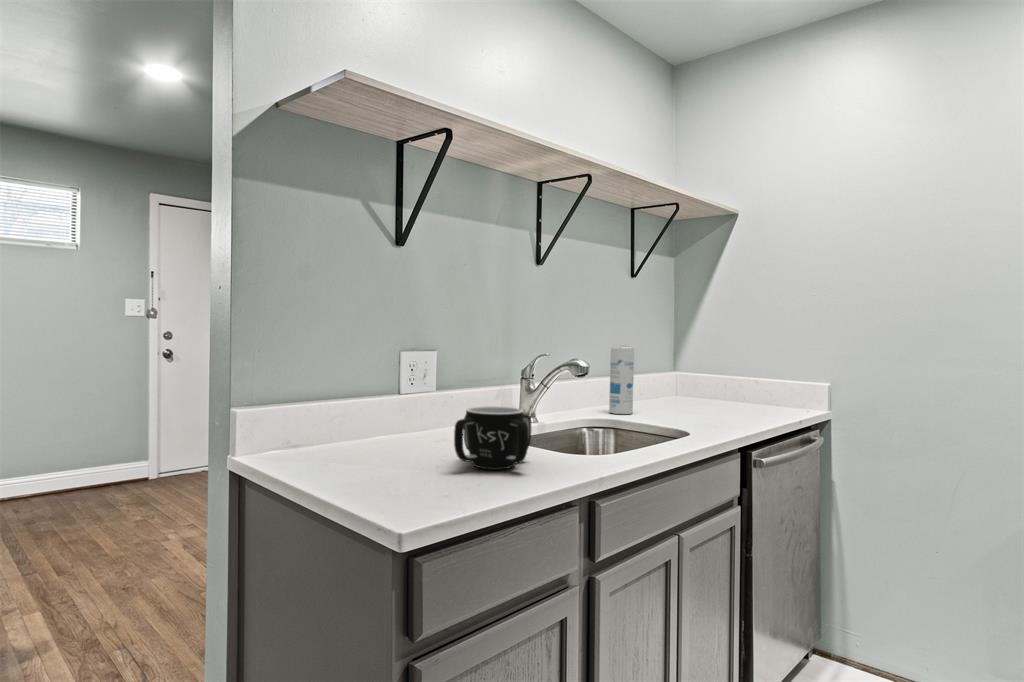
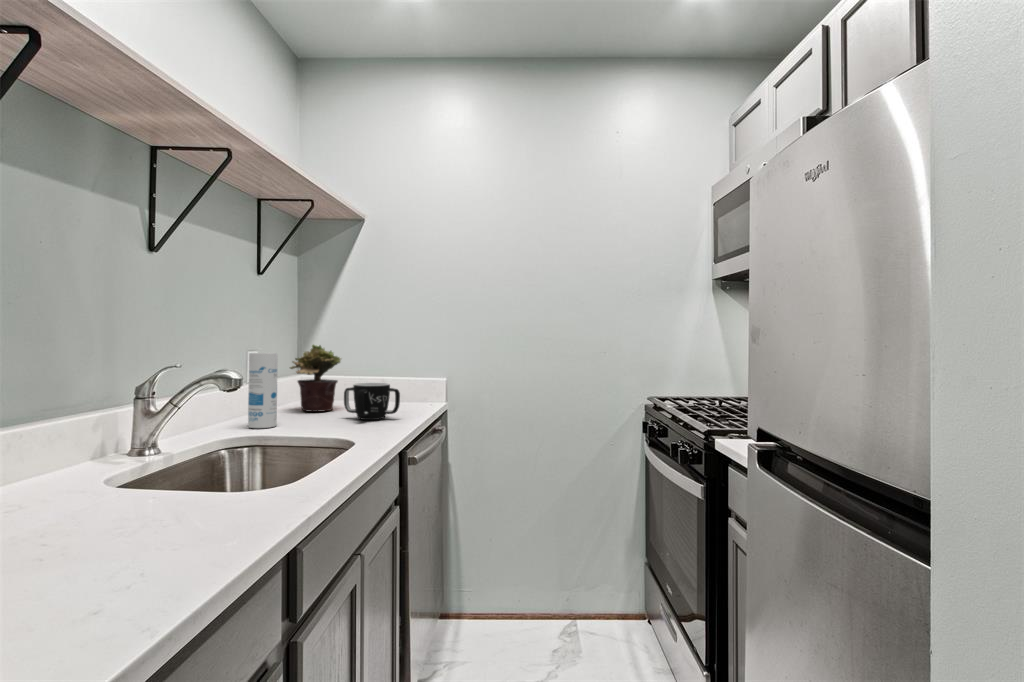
potted plant: none [655,341,704,407] -> present [290,345,341,412]
mug: present [454,406,531,470] -> present [344,383,400,420]

